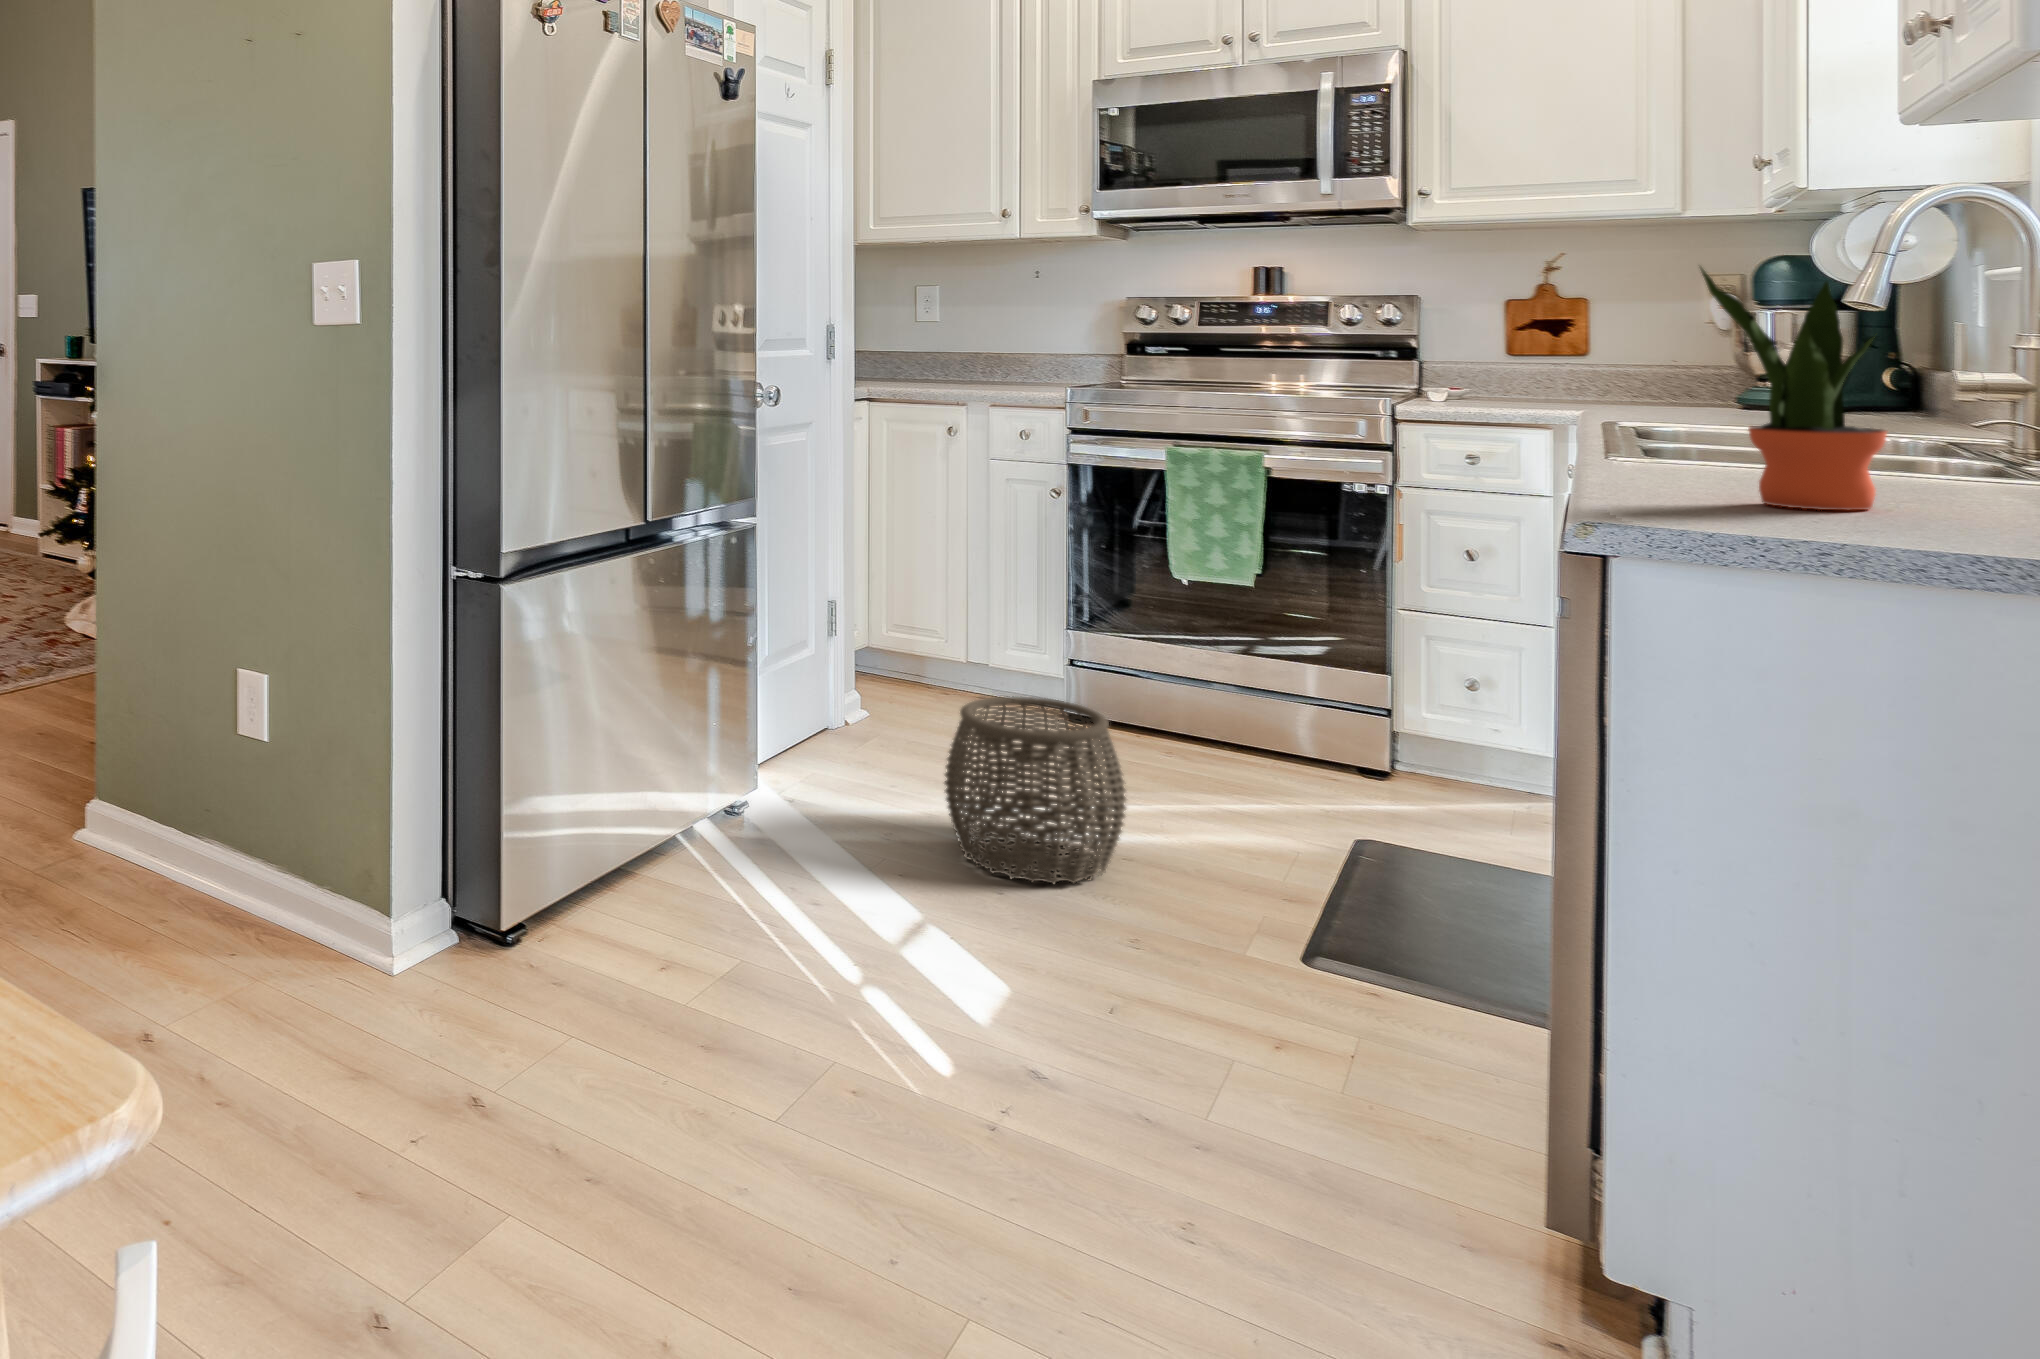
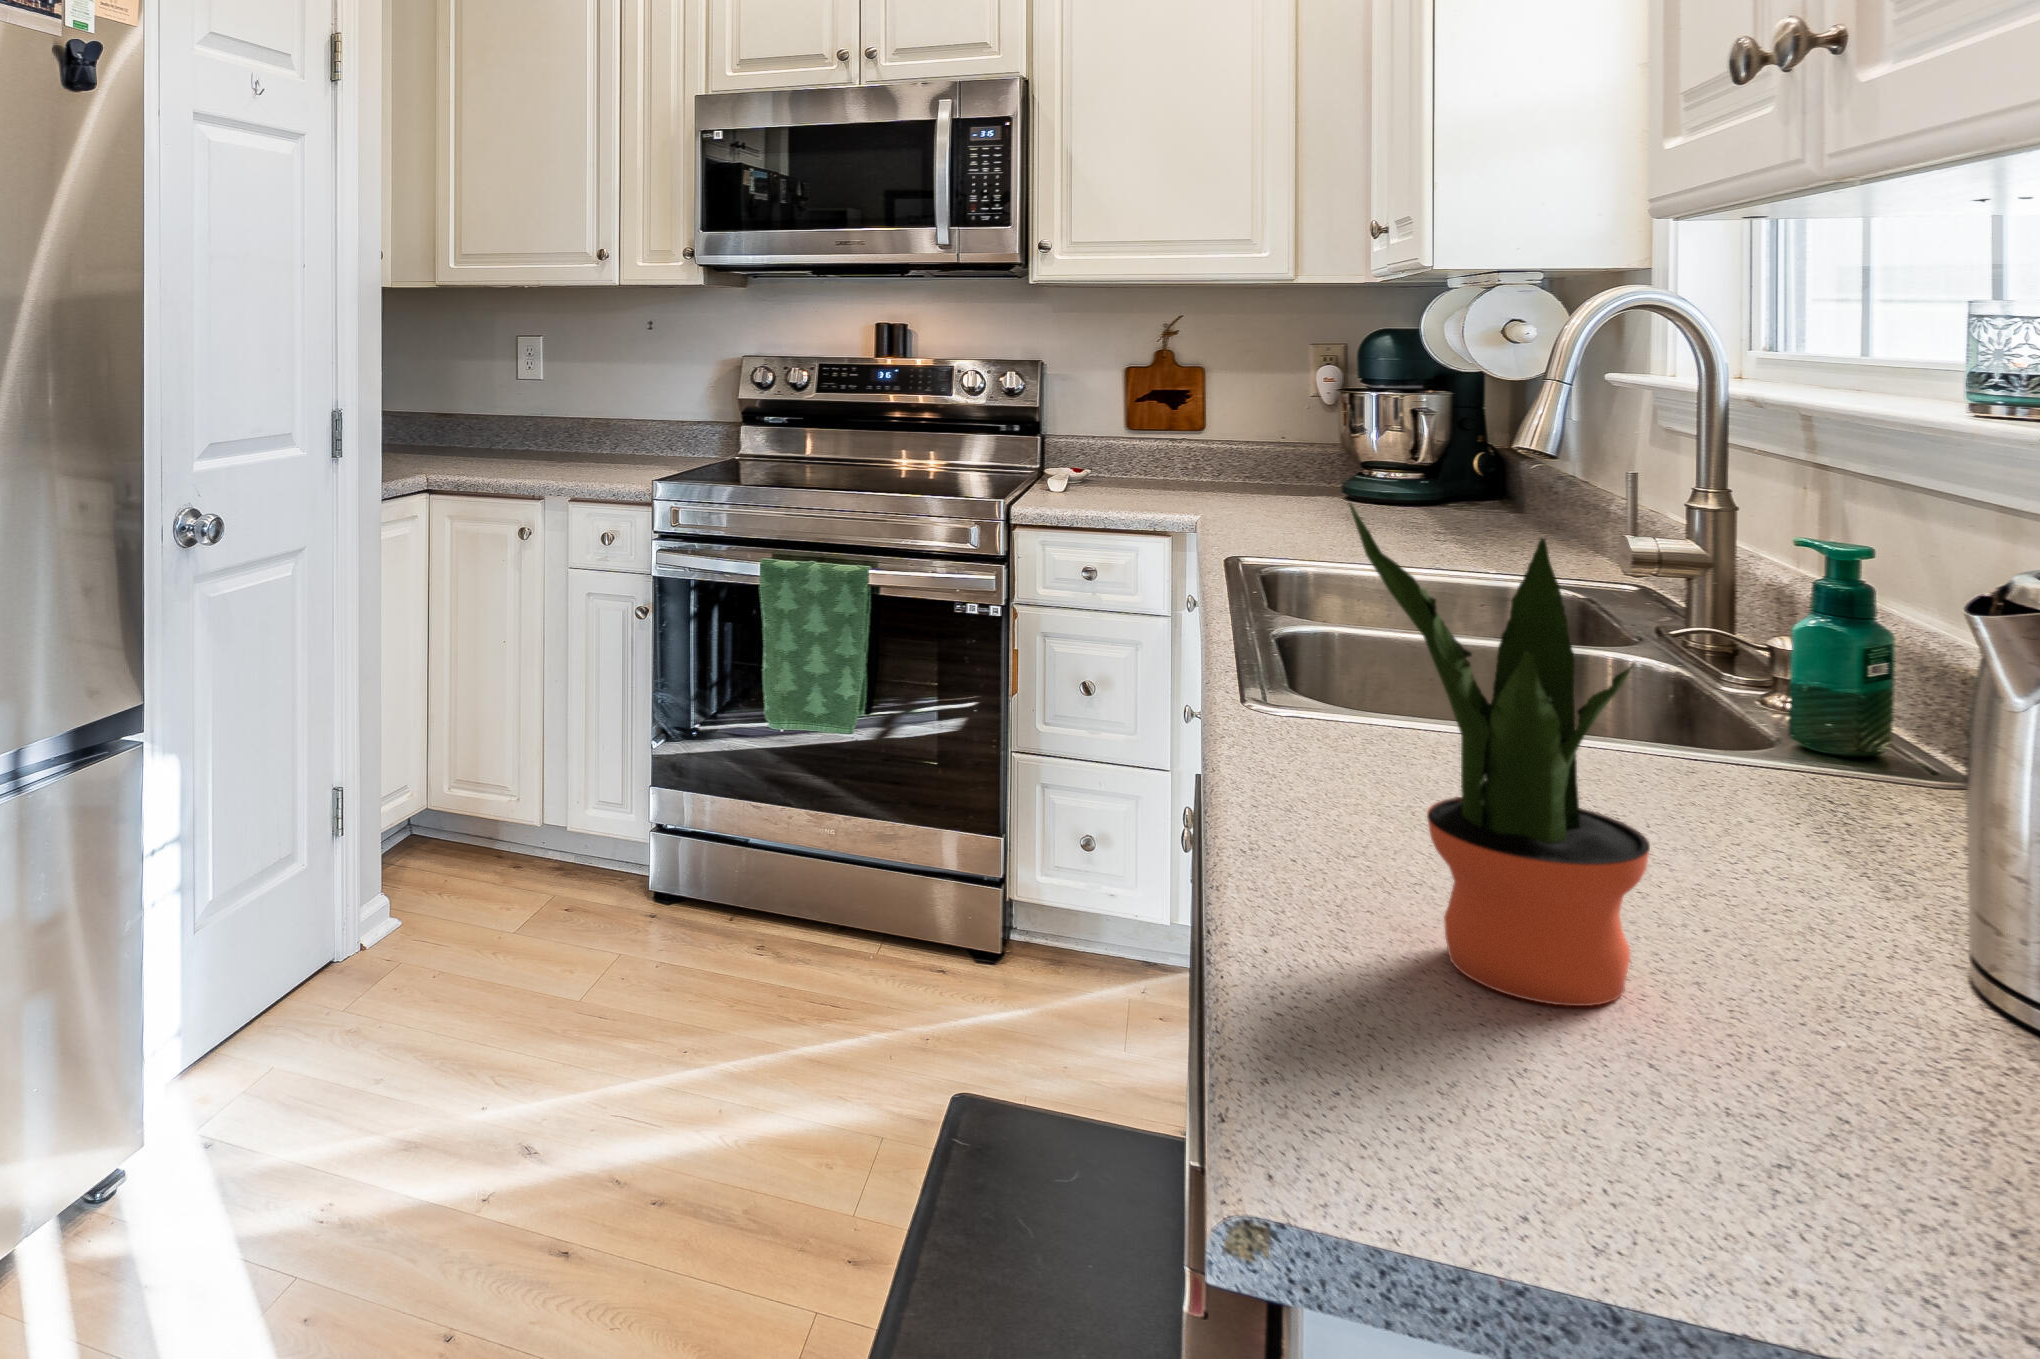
woven basket: present [945,696,1127,884] -> none [412,948,657,1255]

